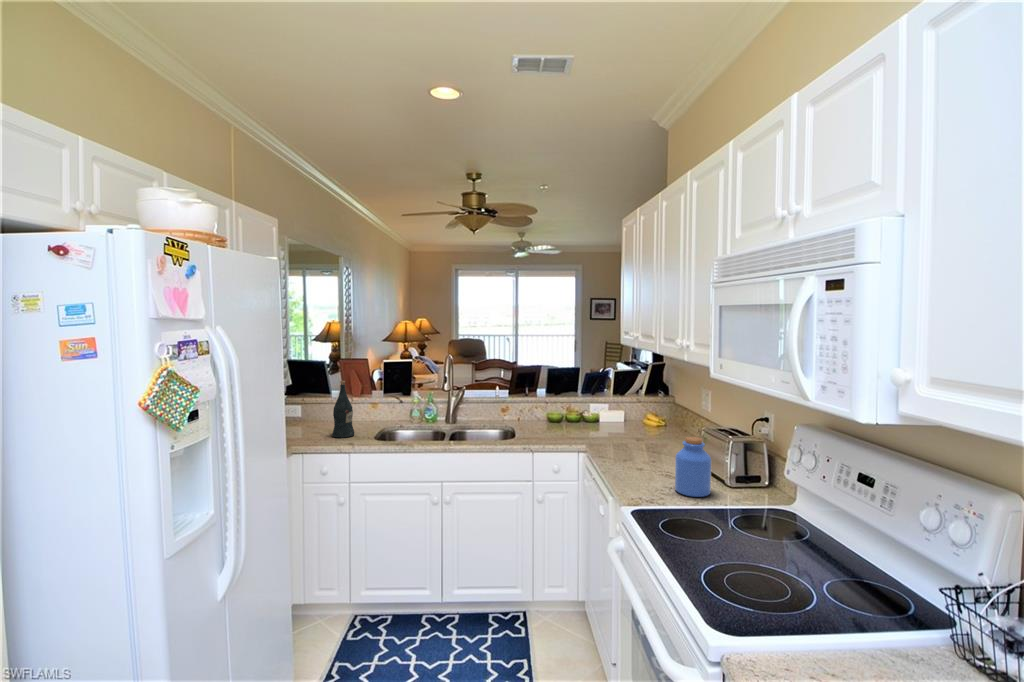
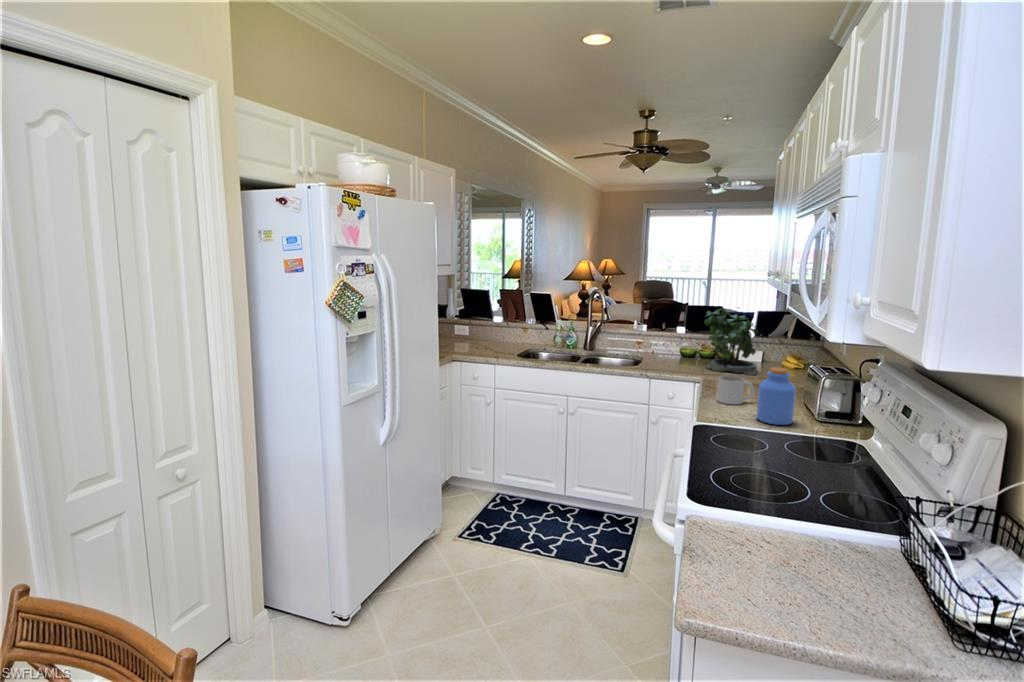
potted plant: none [573,370,630,438] -> present [704,307,758,375]
wine bottle: present [332,381,354,438] -> none [487,306,505,353]
mug: none [623,446,657,477] -> present [717,376,755,404]

